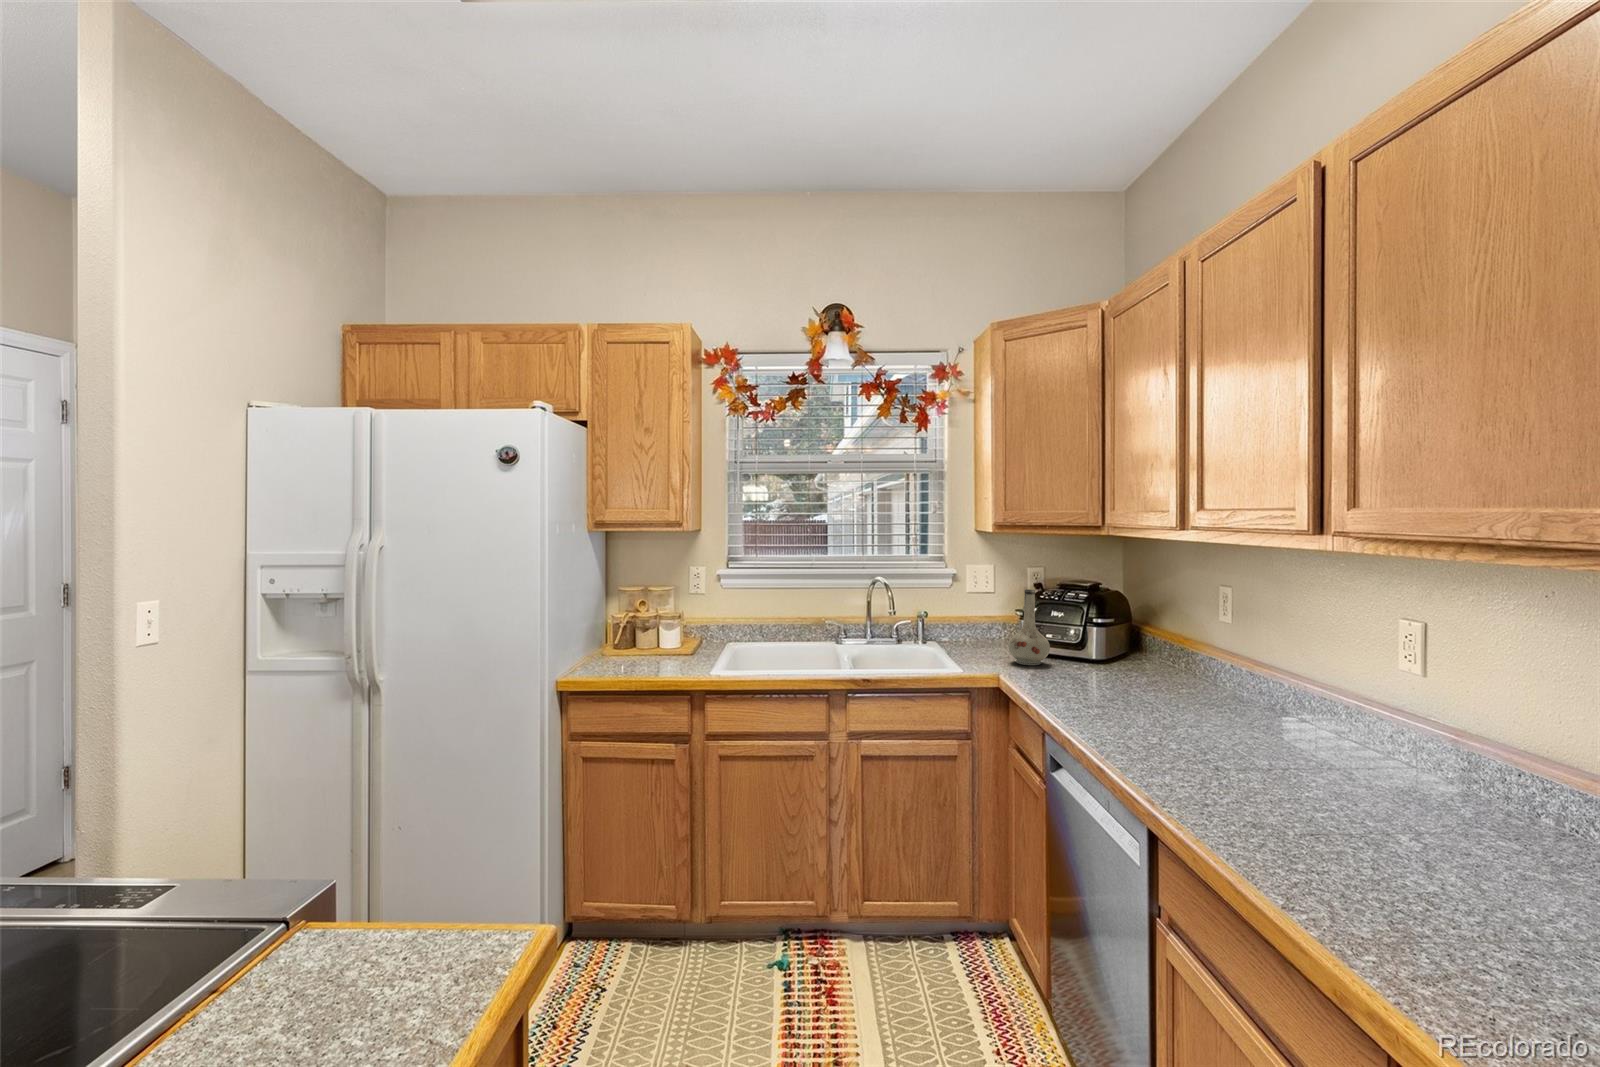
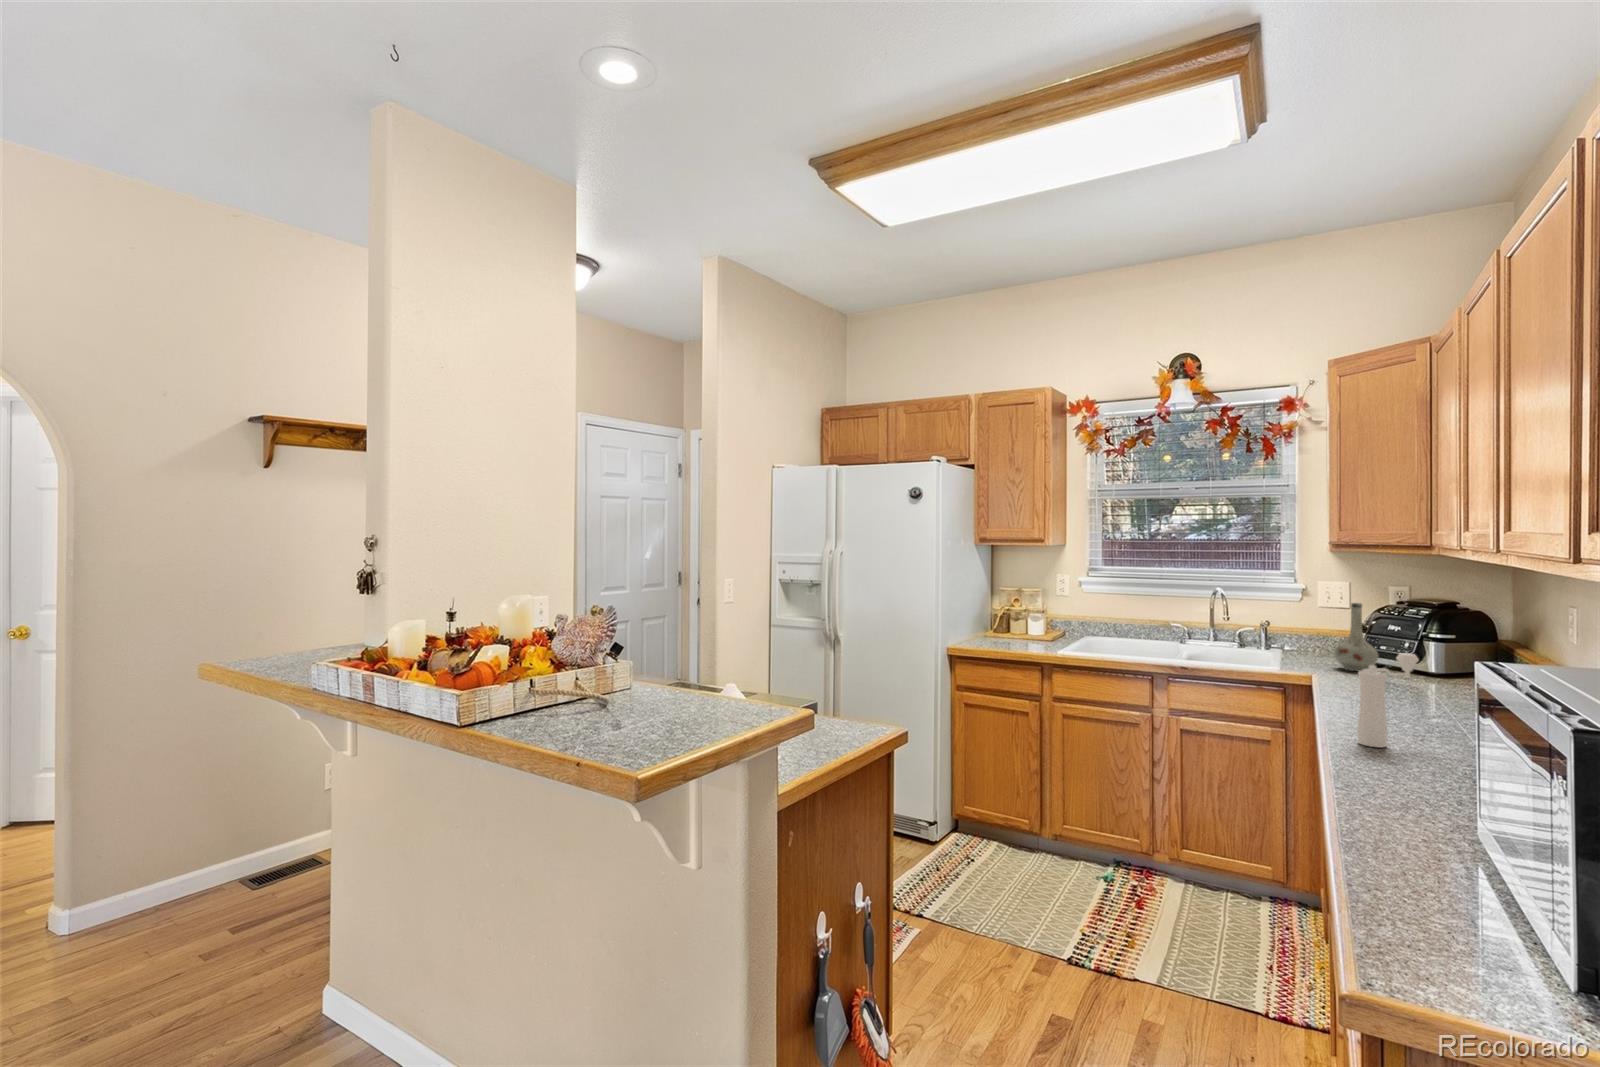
pepper mill: none [1194,669,1244,811] -> present [1358,653,1419,747]

